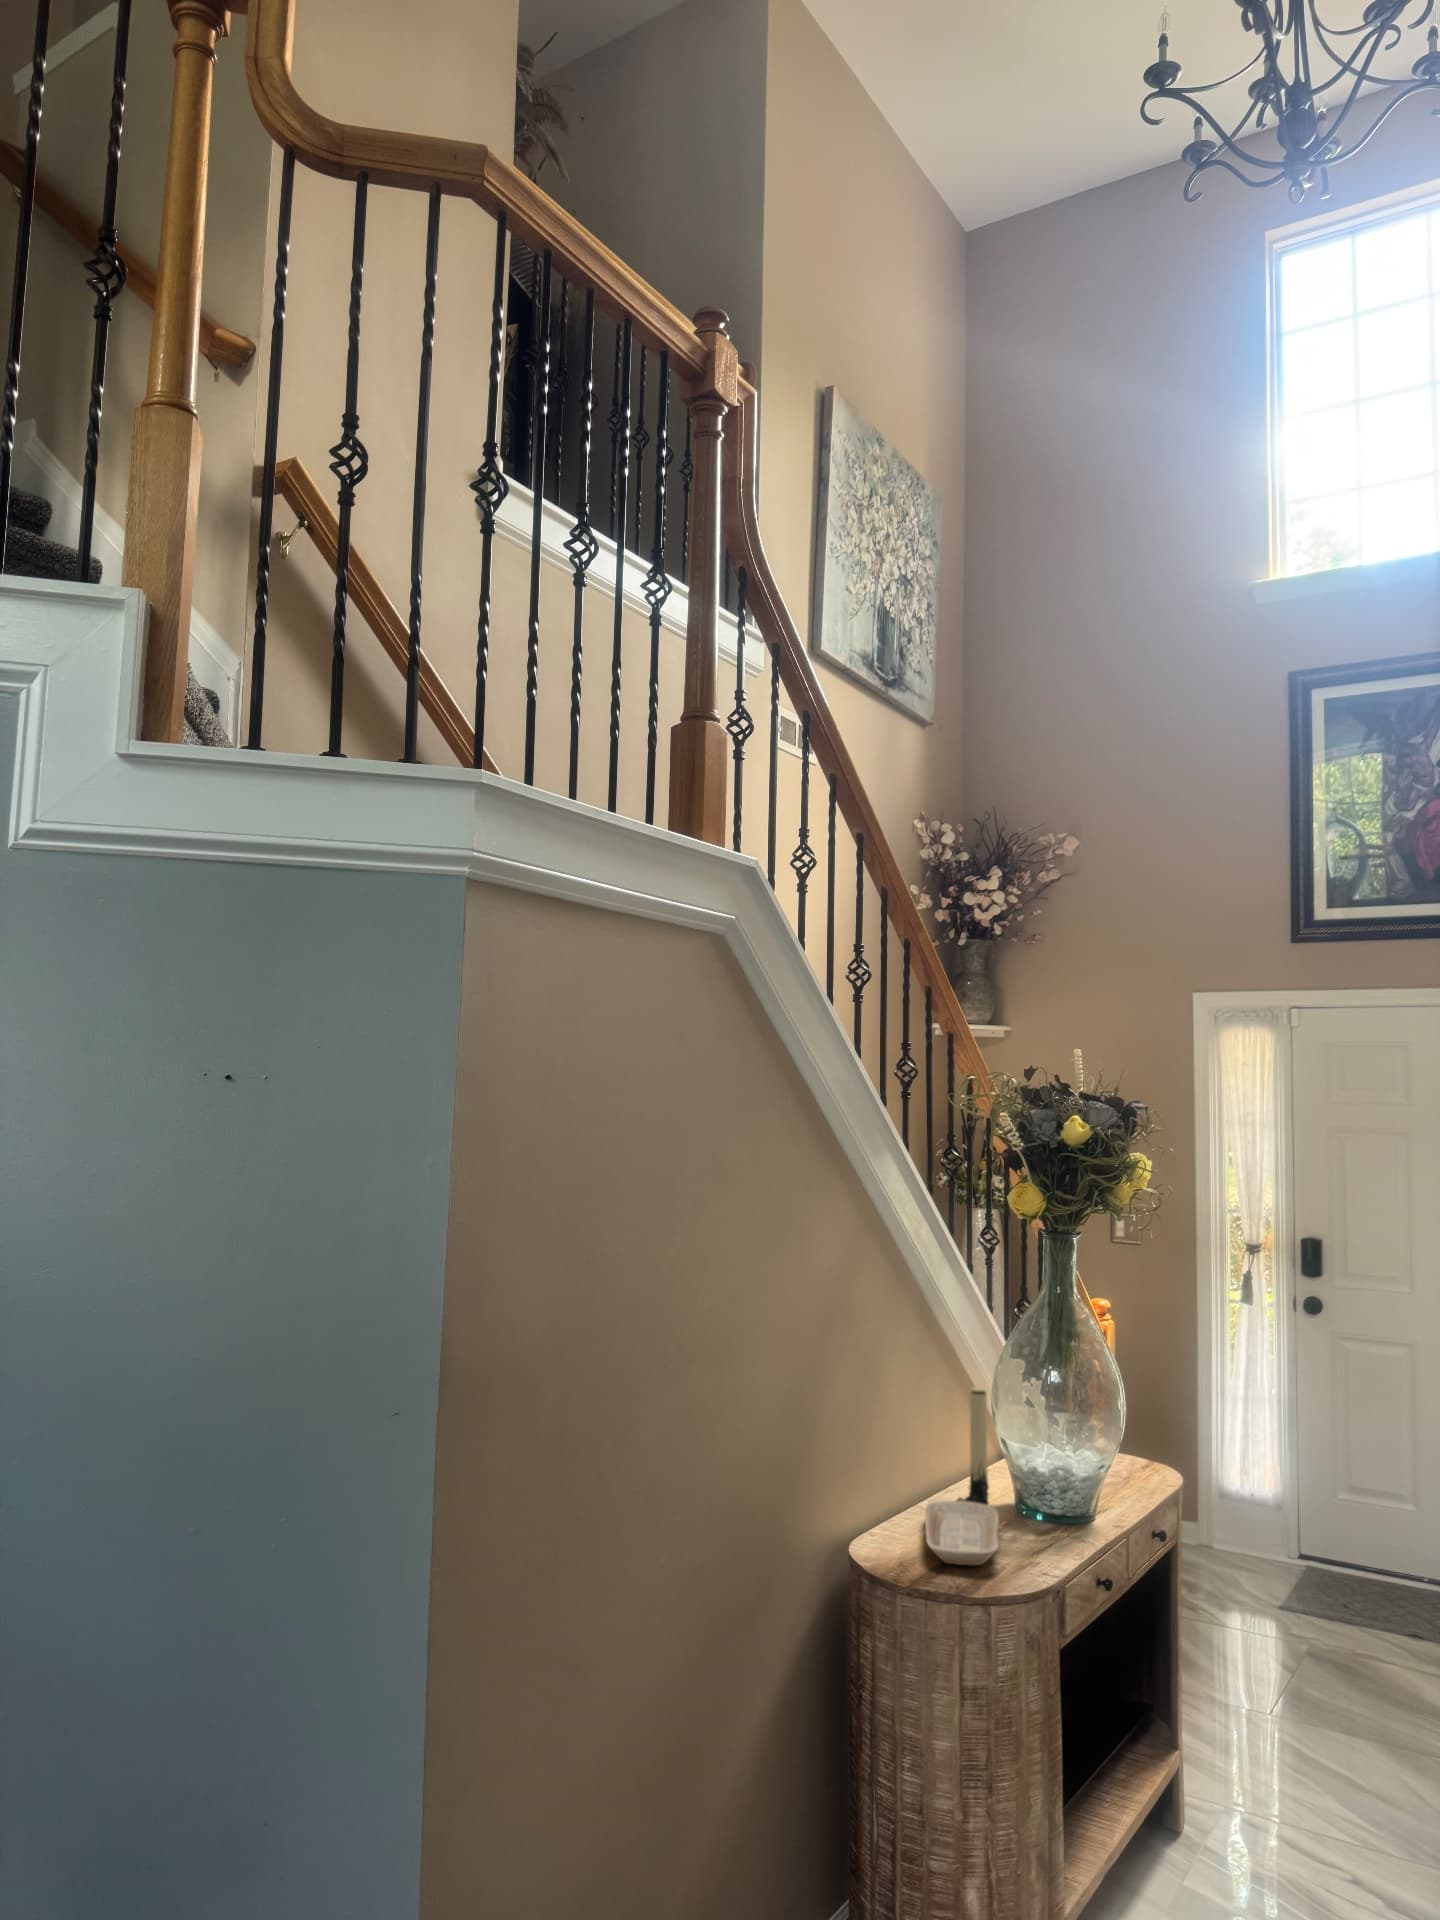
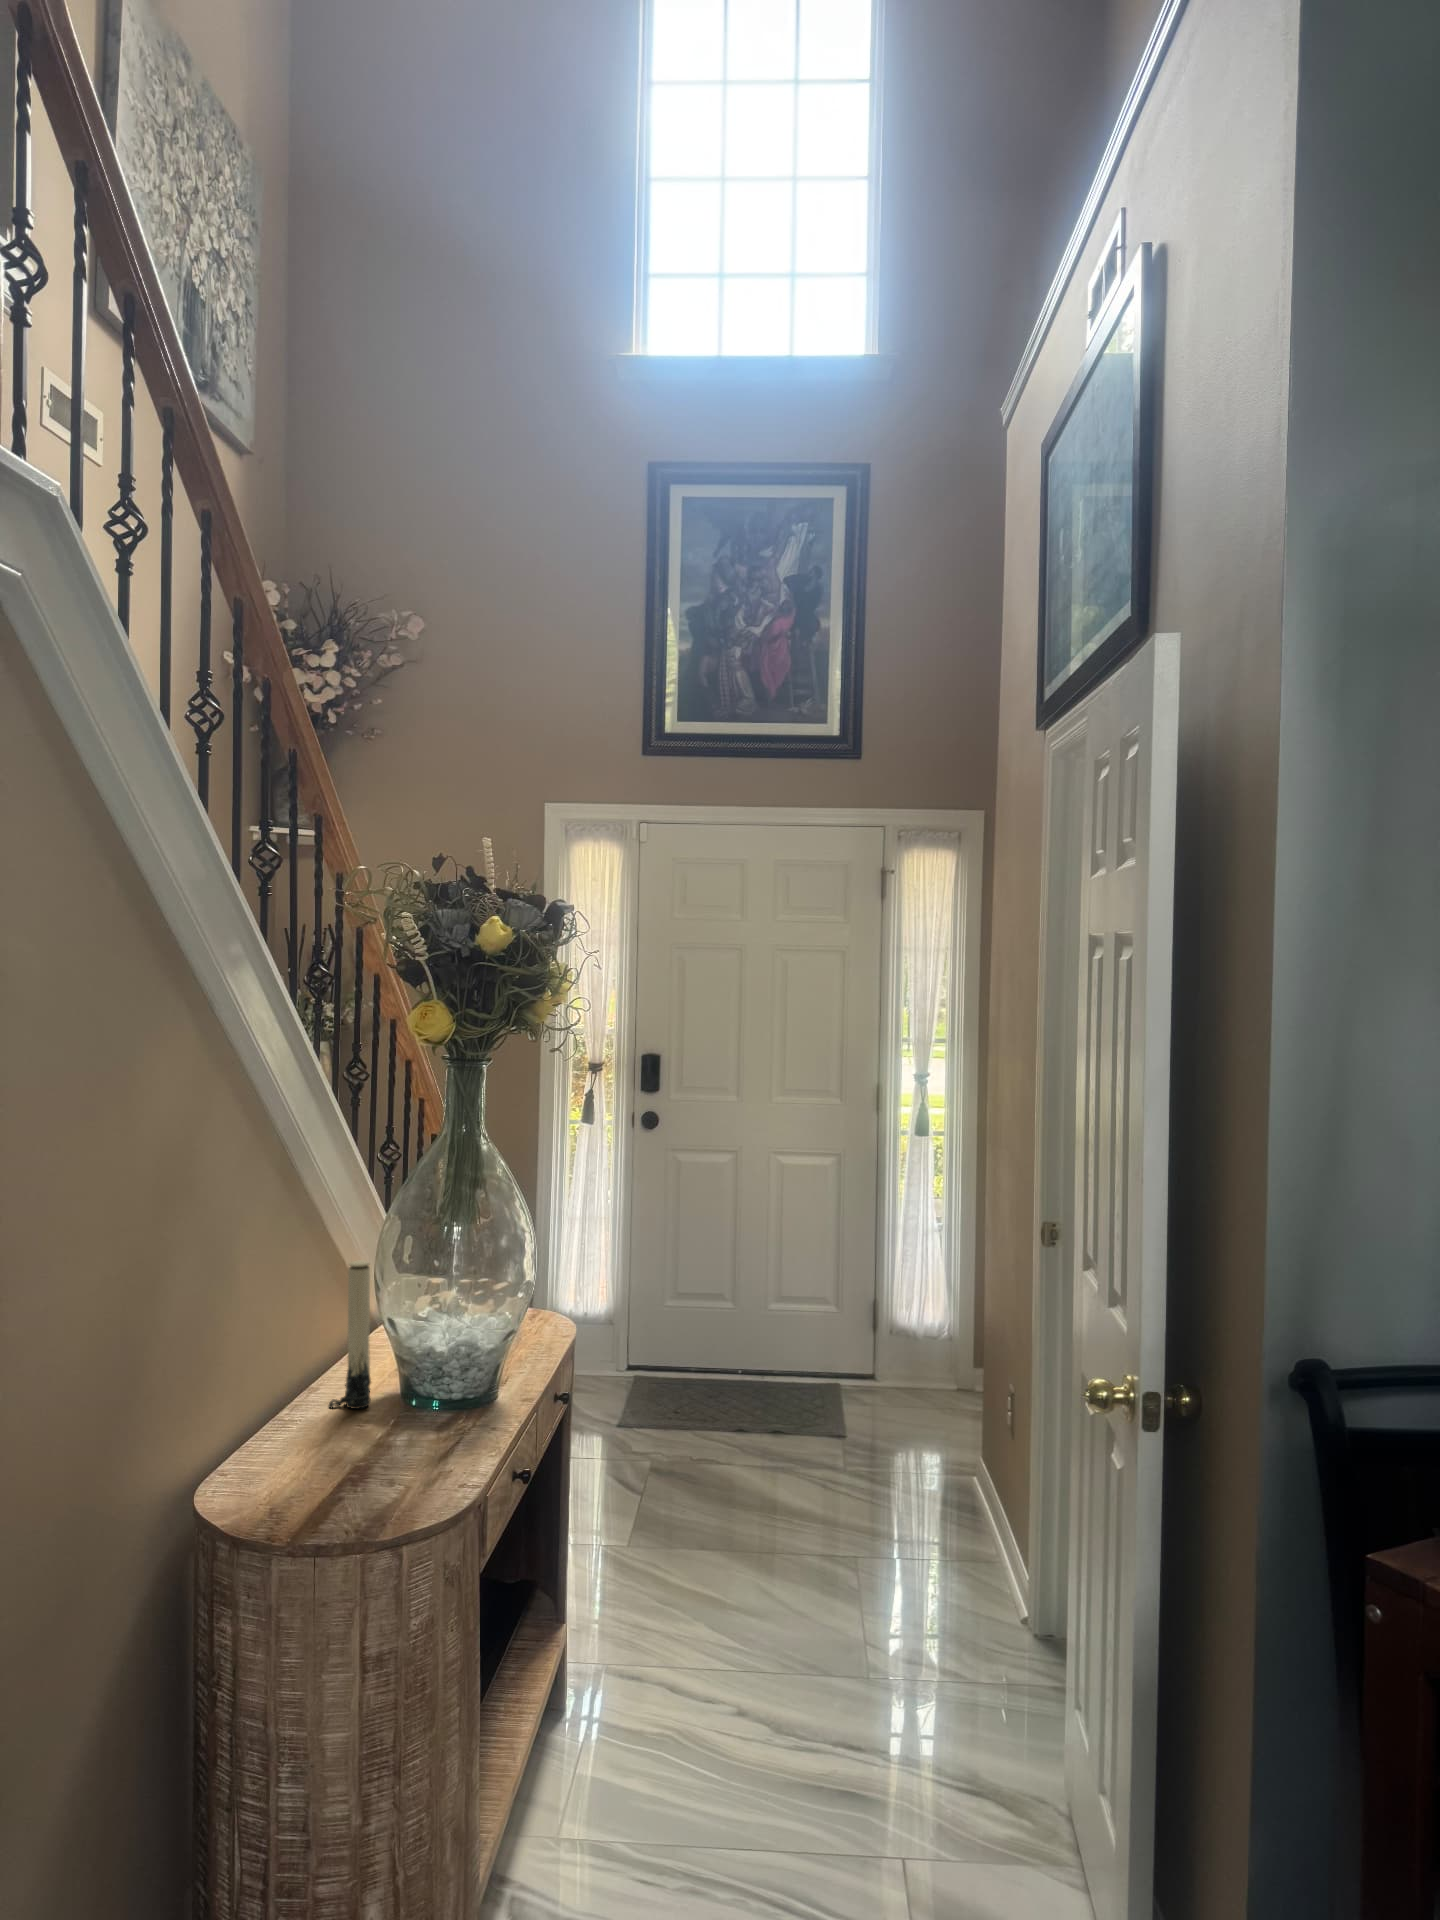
tray: present [925,1501,999,1565] -> none [296,1404,404,1495]

